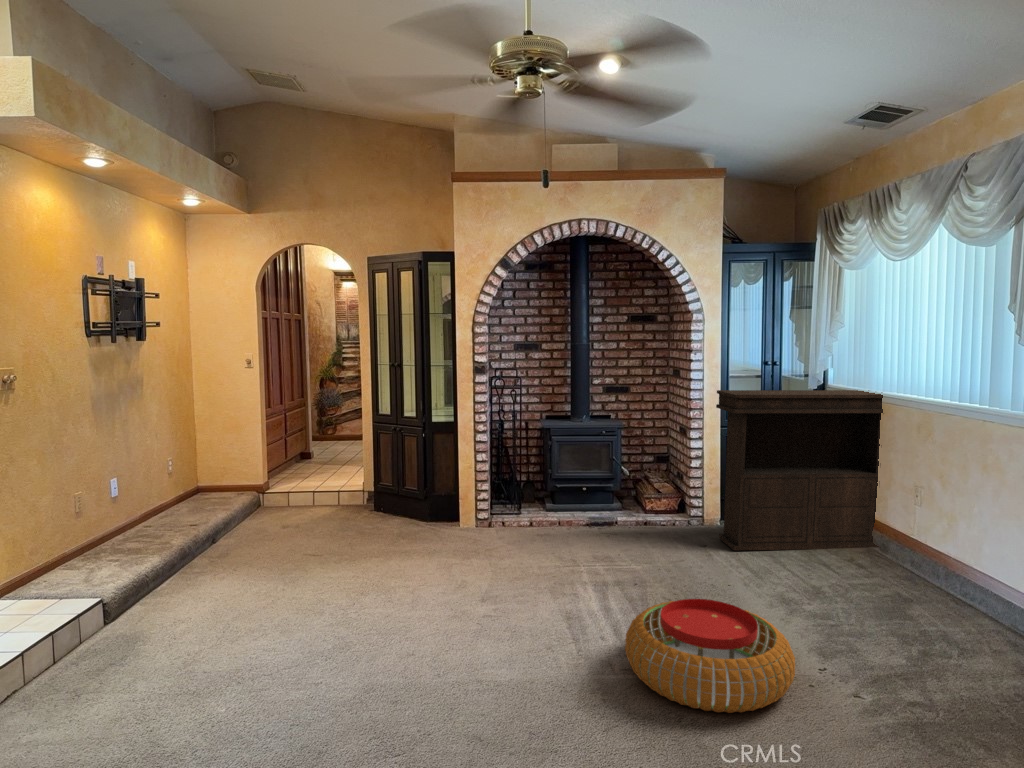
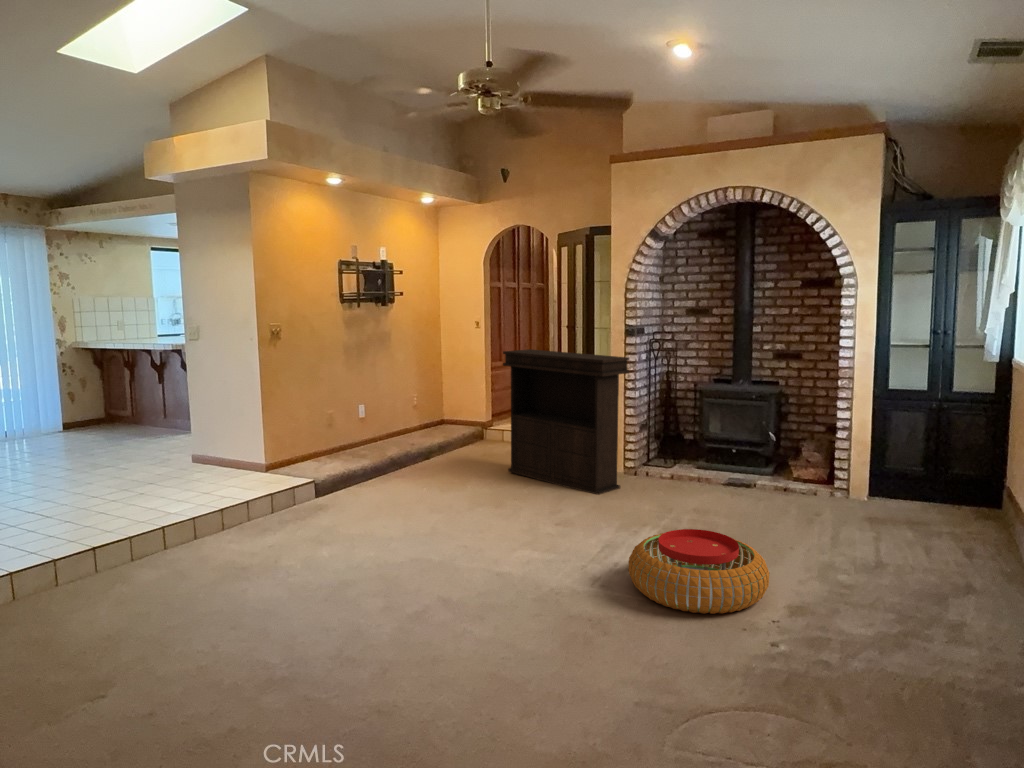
console table: present [716,390,883,550] -> present [503,349,629,495]

